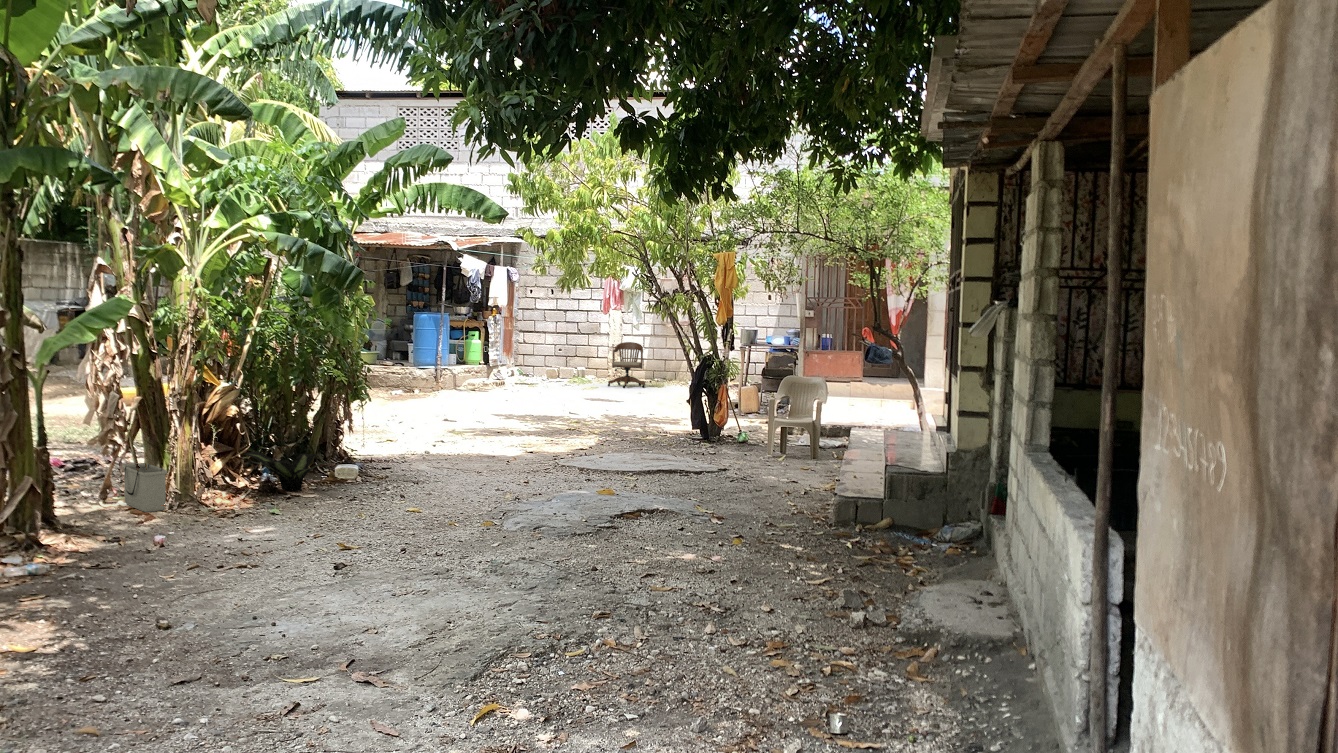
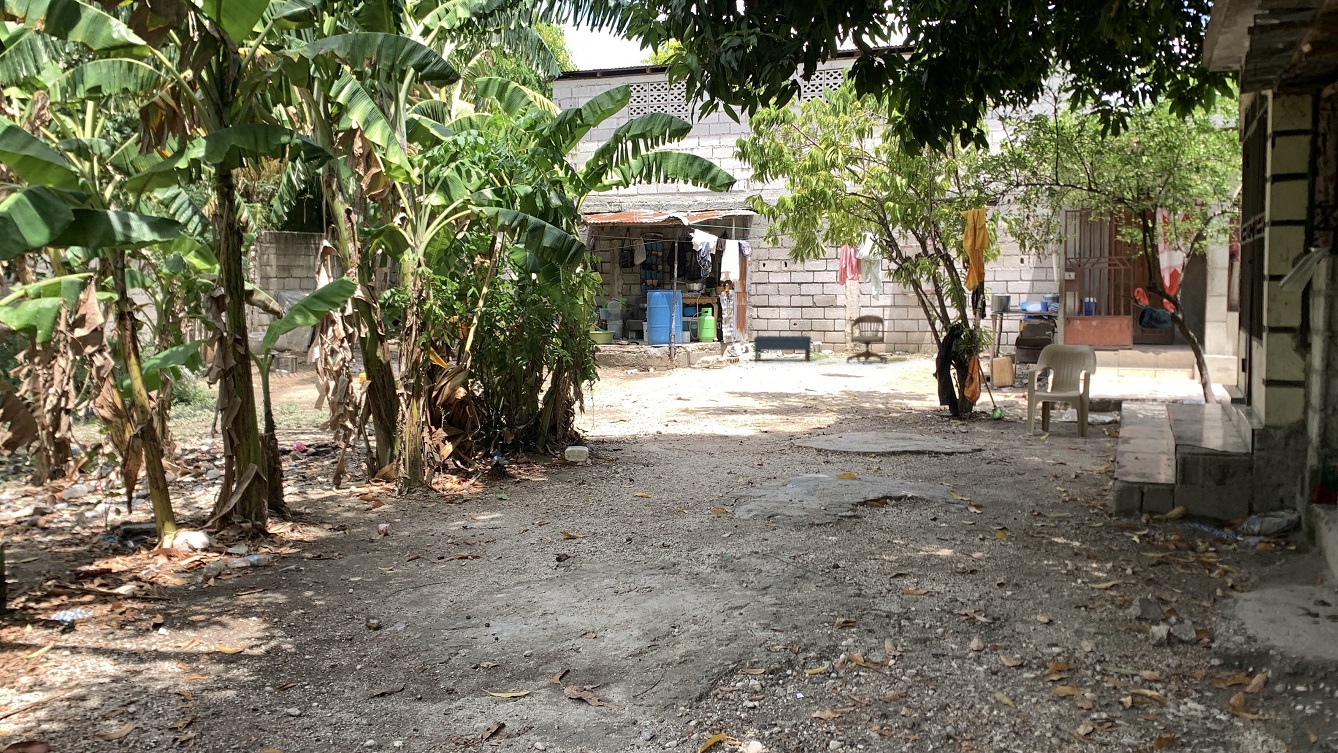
bench: none [521,359,575,385] -> present [754,336,811,362]
potted plant: present [244,451,329,492] -> none [471,434,559,476]
storage bin: present [123,463,167,512] -> none [357,447,397,496]

